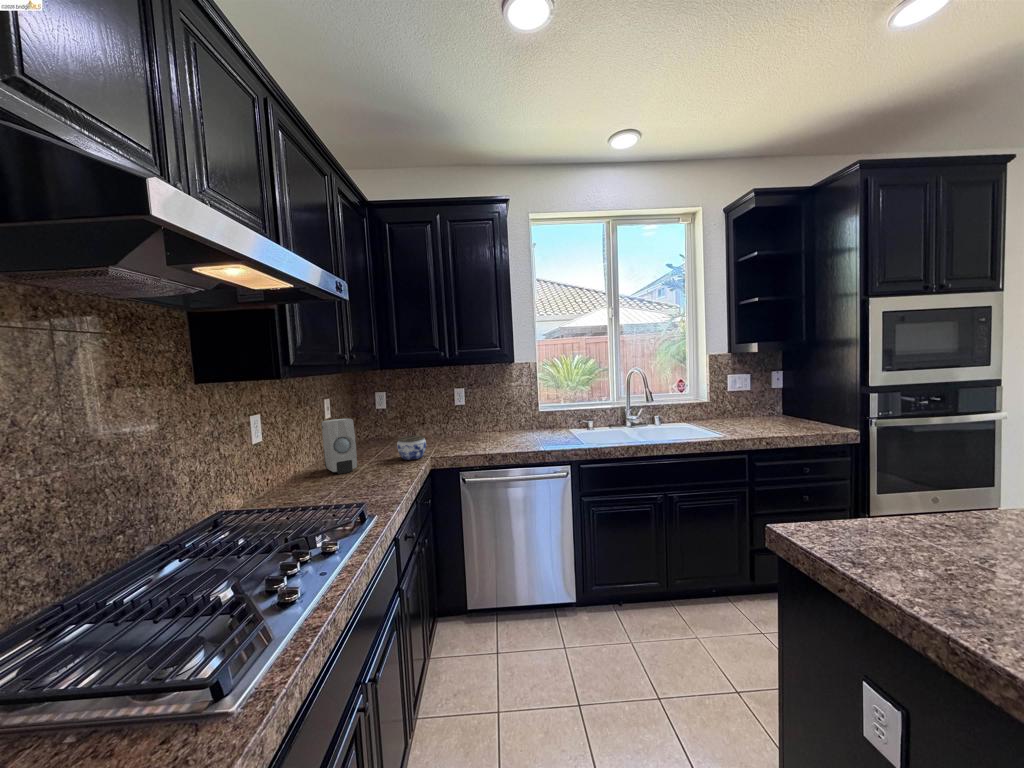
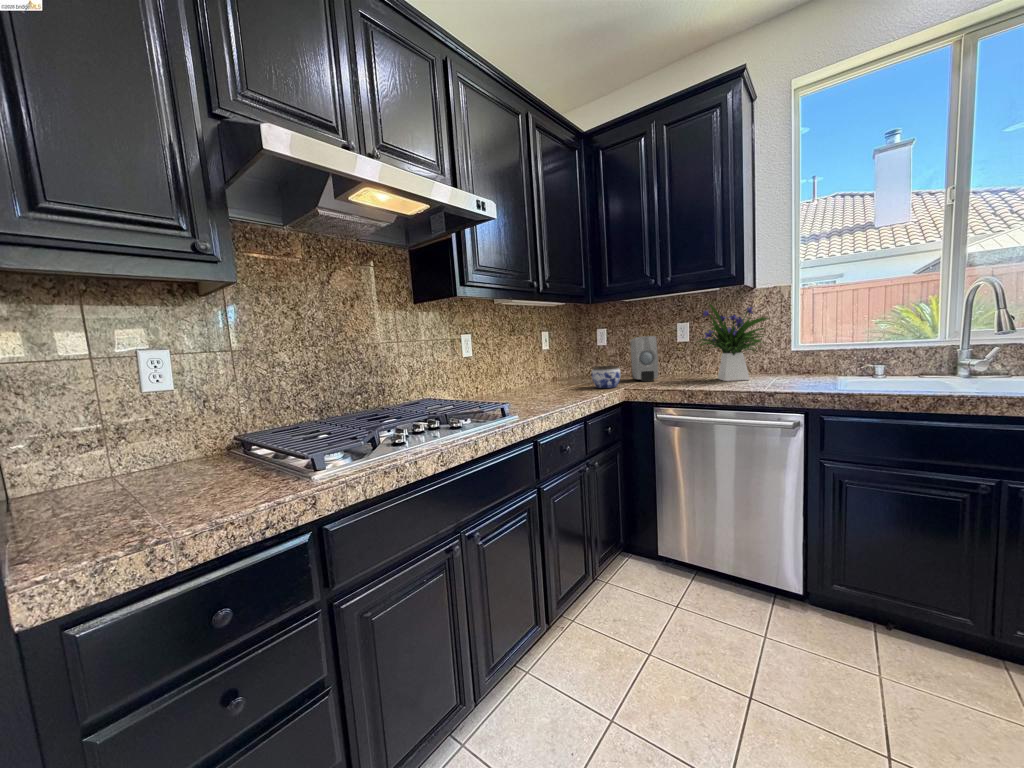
flower arrangement: none [475,377,534,441] -> present [698,304,769,381]
soap dispenser: present [321,419,357,474] -> present [630,336,658,381]

